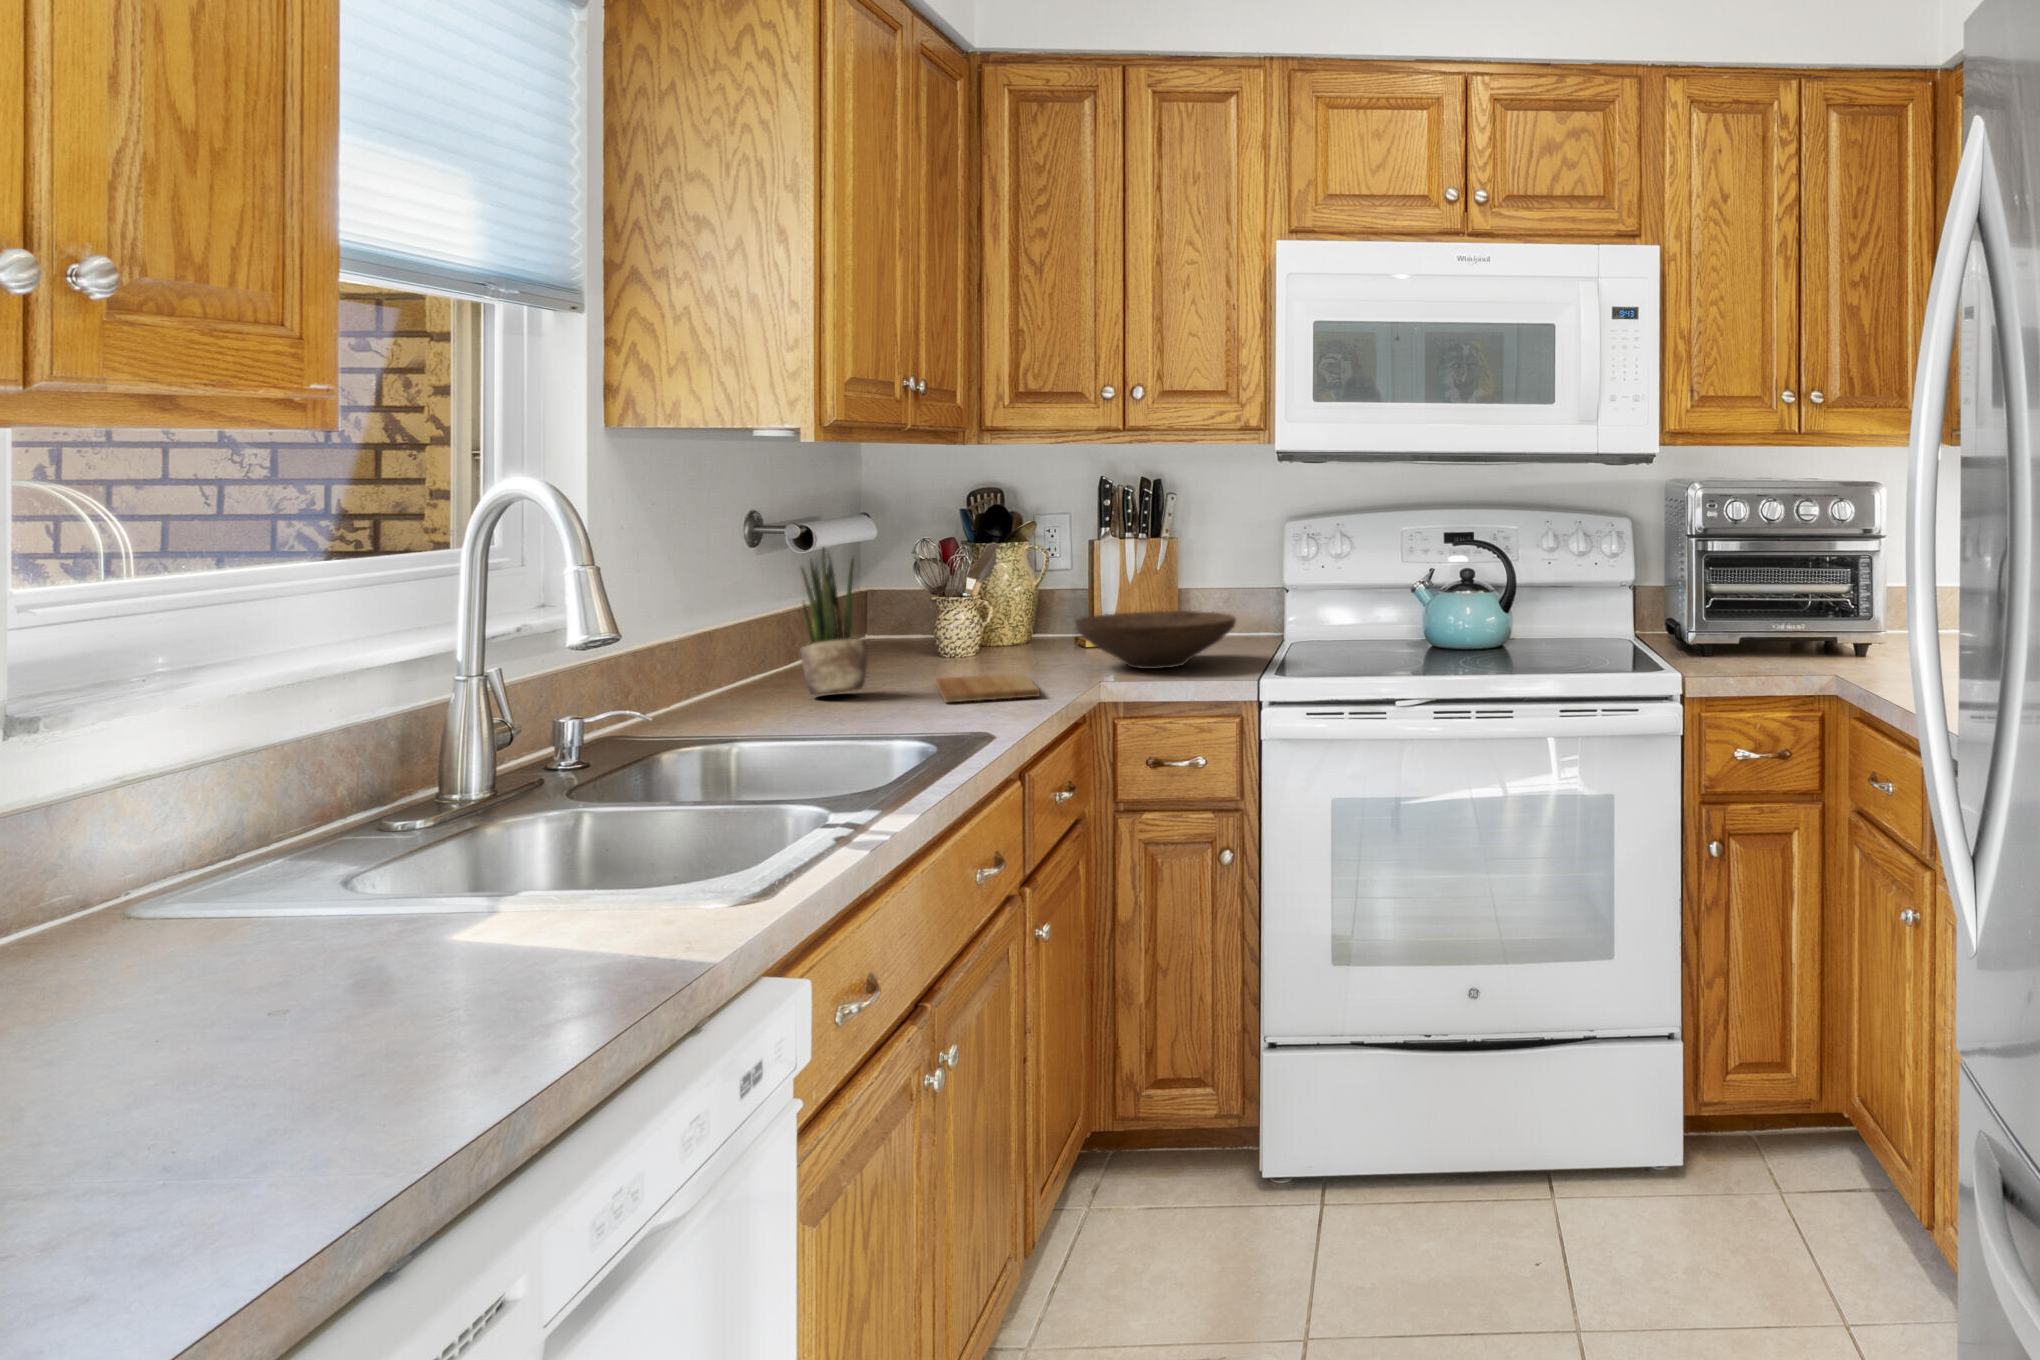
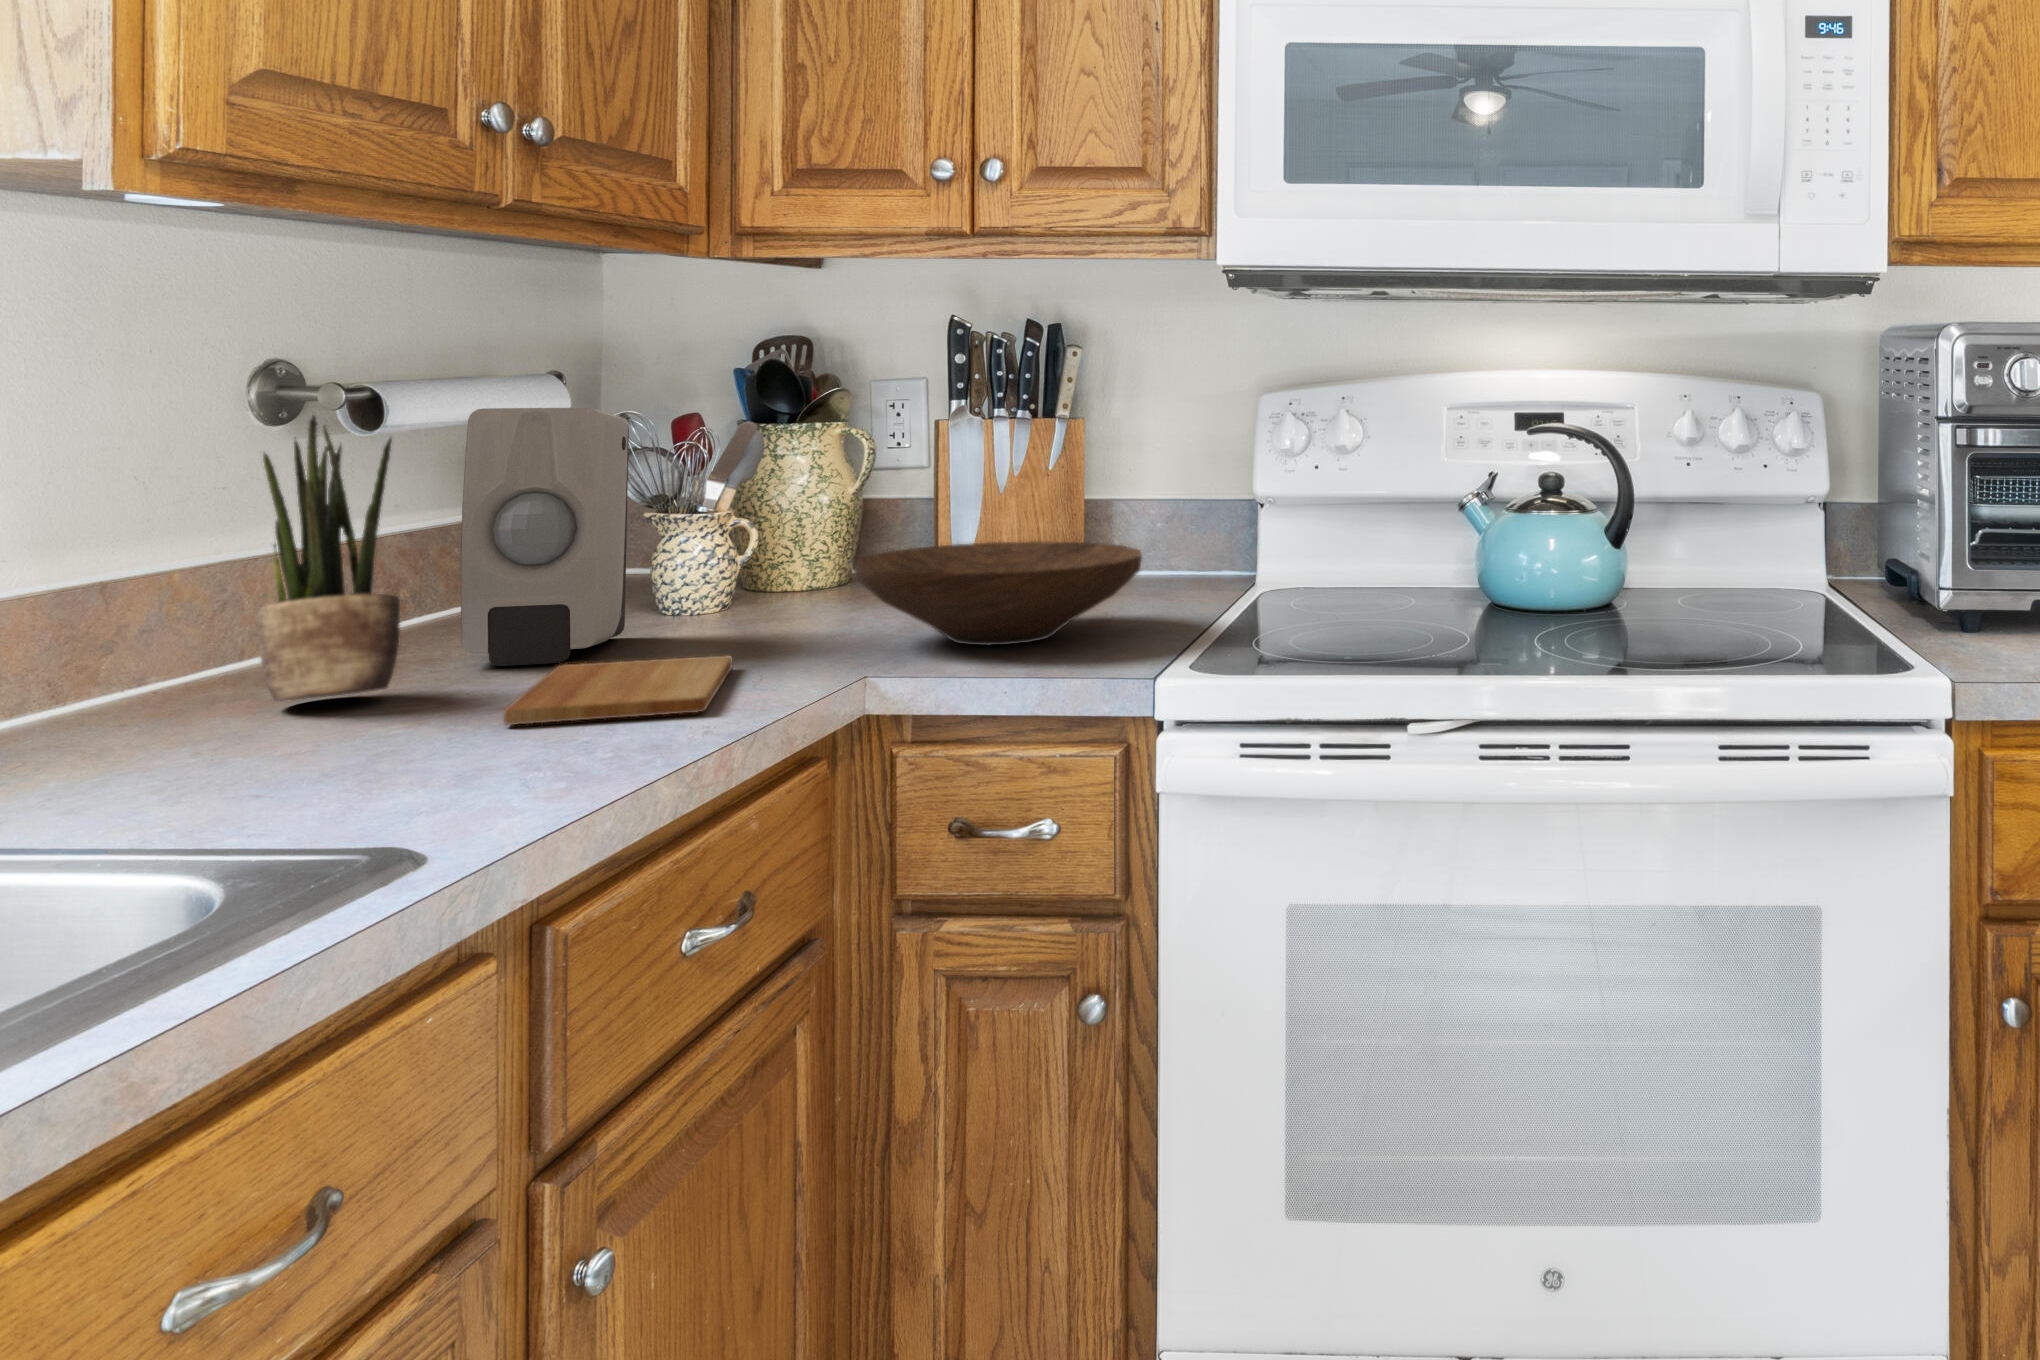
soap dispenser: none [872,538,943,680] -> present [461,408,629,666]

